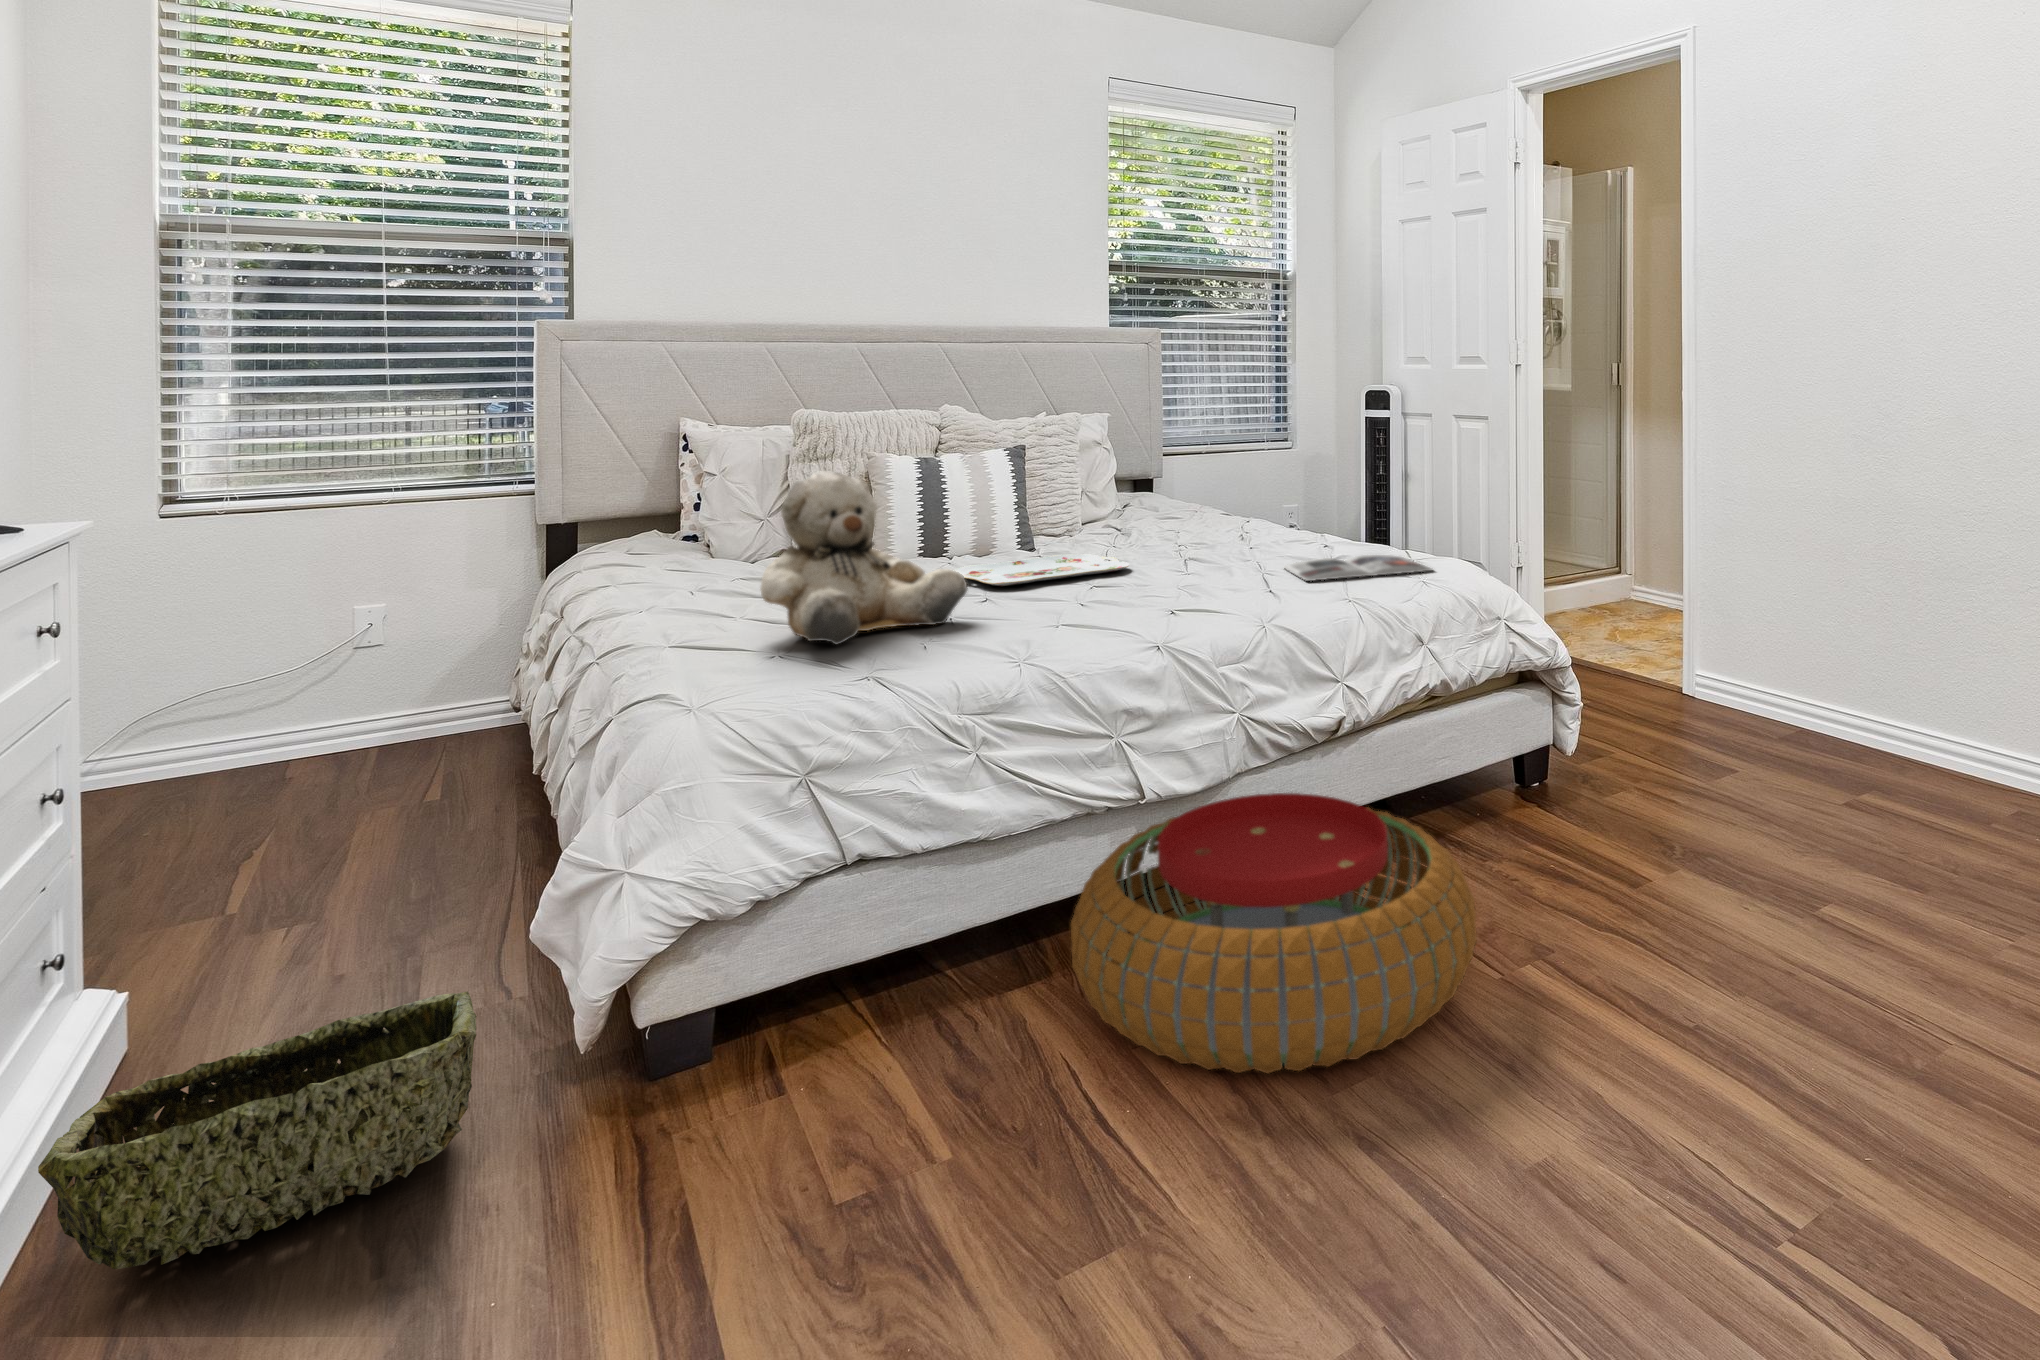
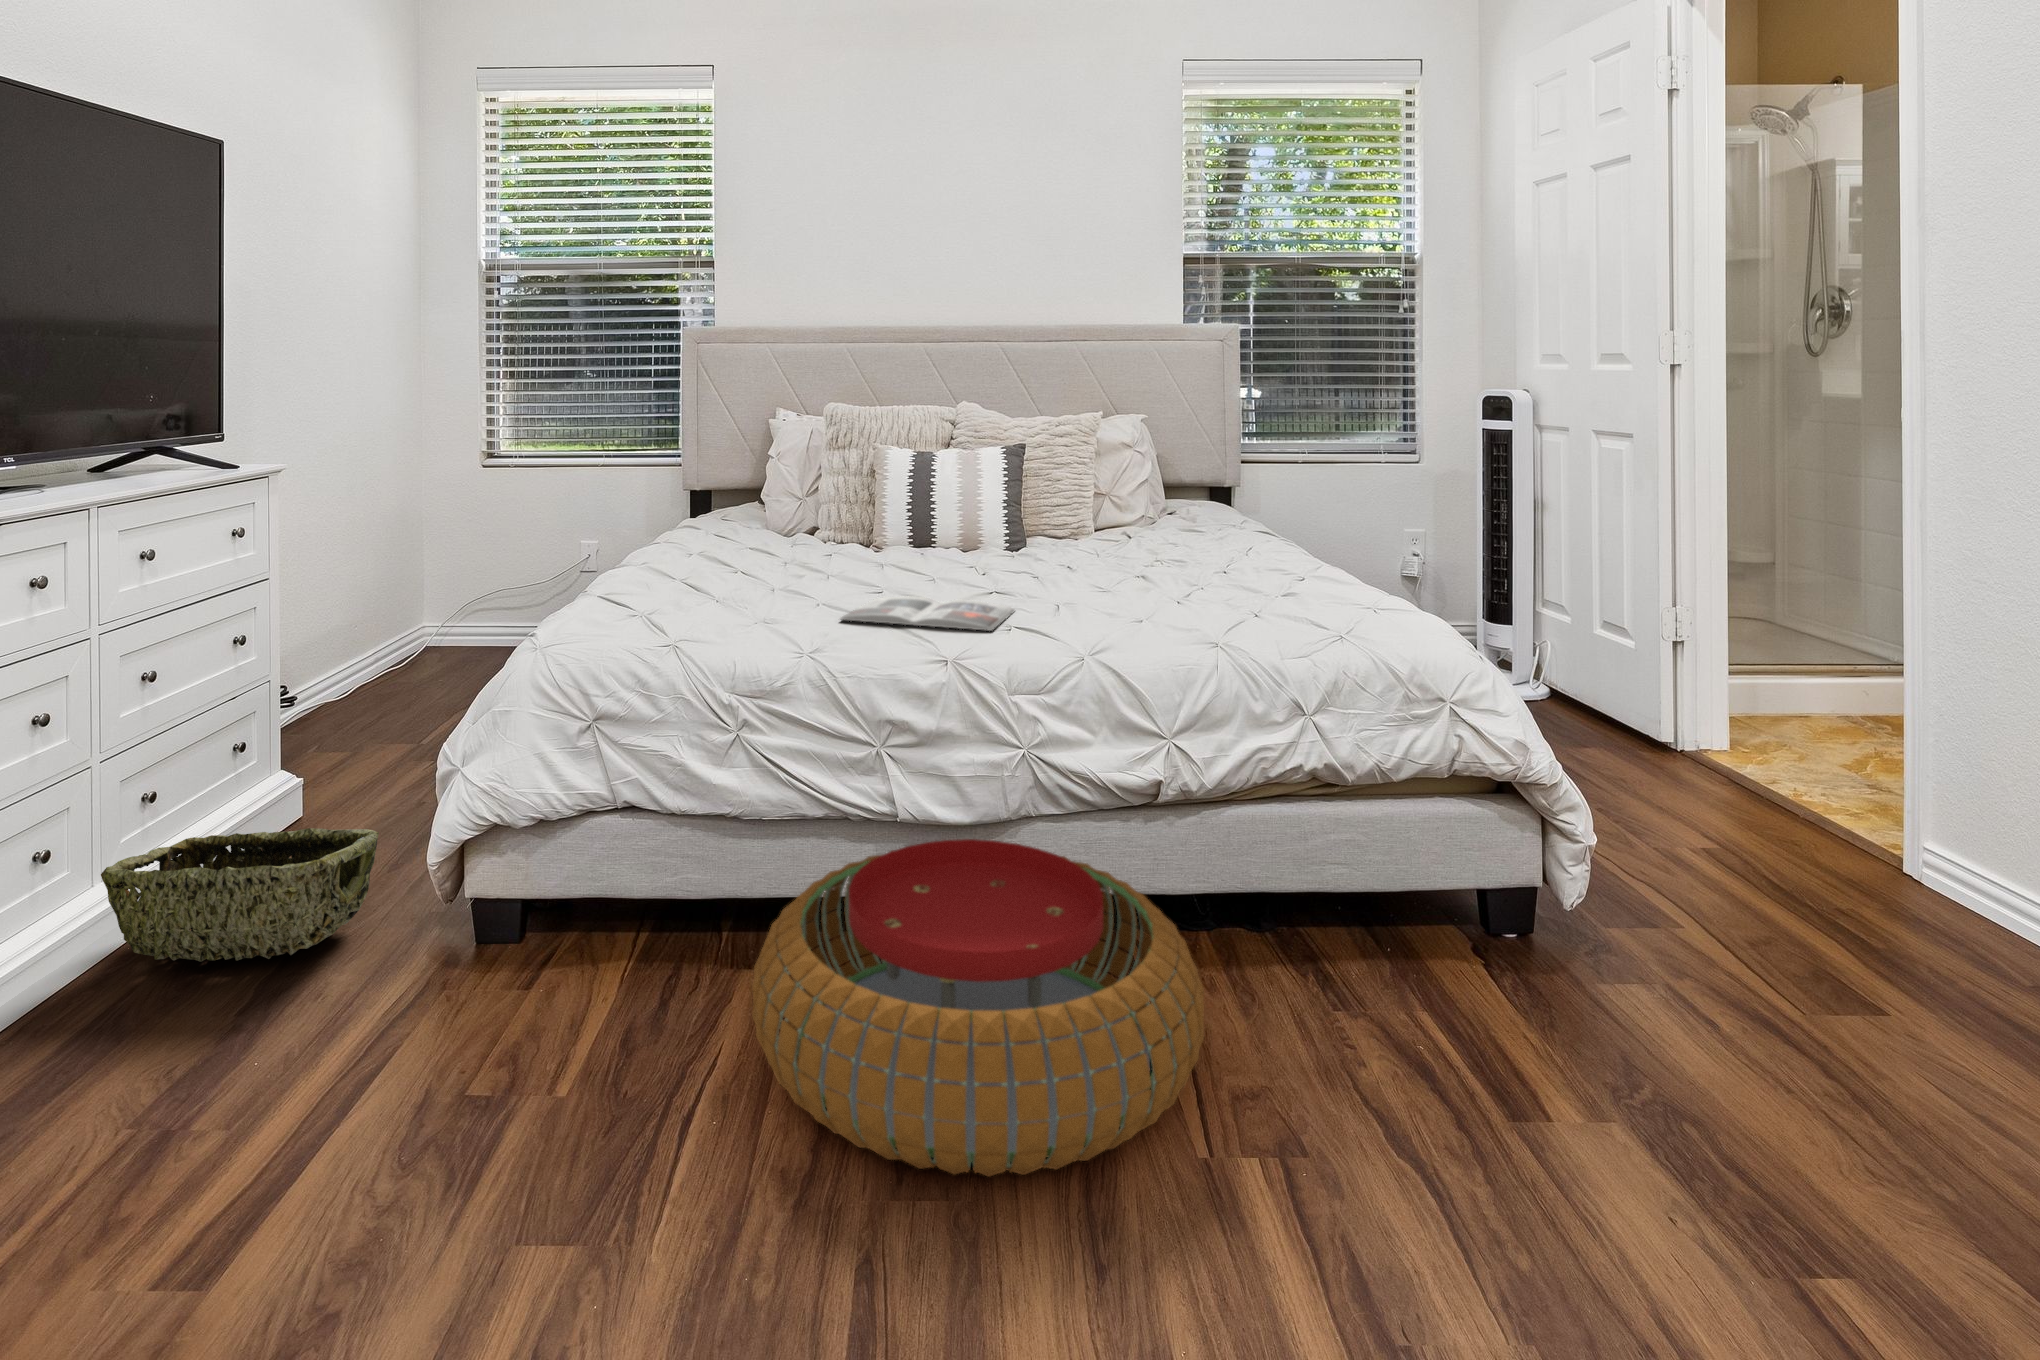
teddy bear: present [760,471,968,644] -> none [654,455,819,611]
serving tray: present [954,554,1129,586] -> none [880,554,1041,578]
magazine: present [1285,555,1432,581] -> present [840,596,1014,631]

